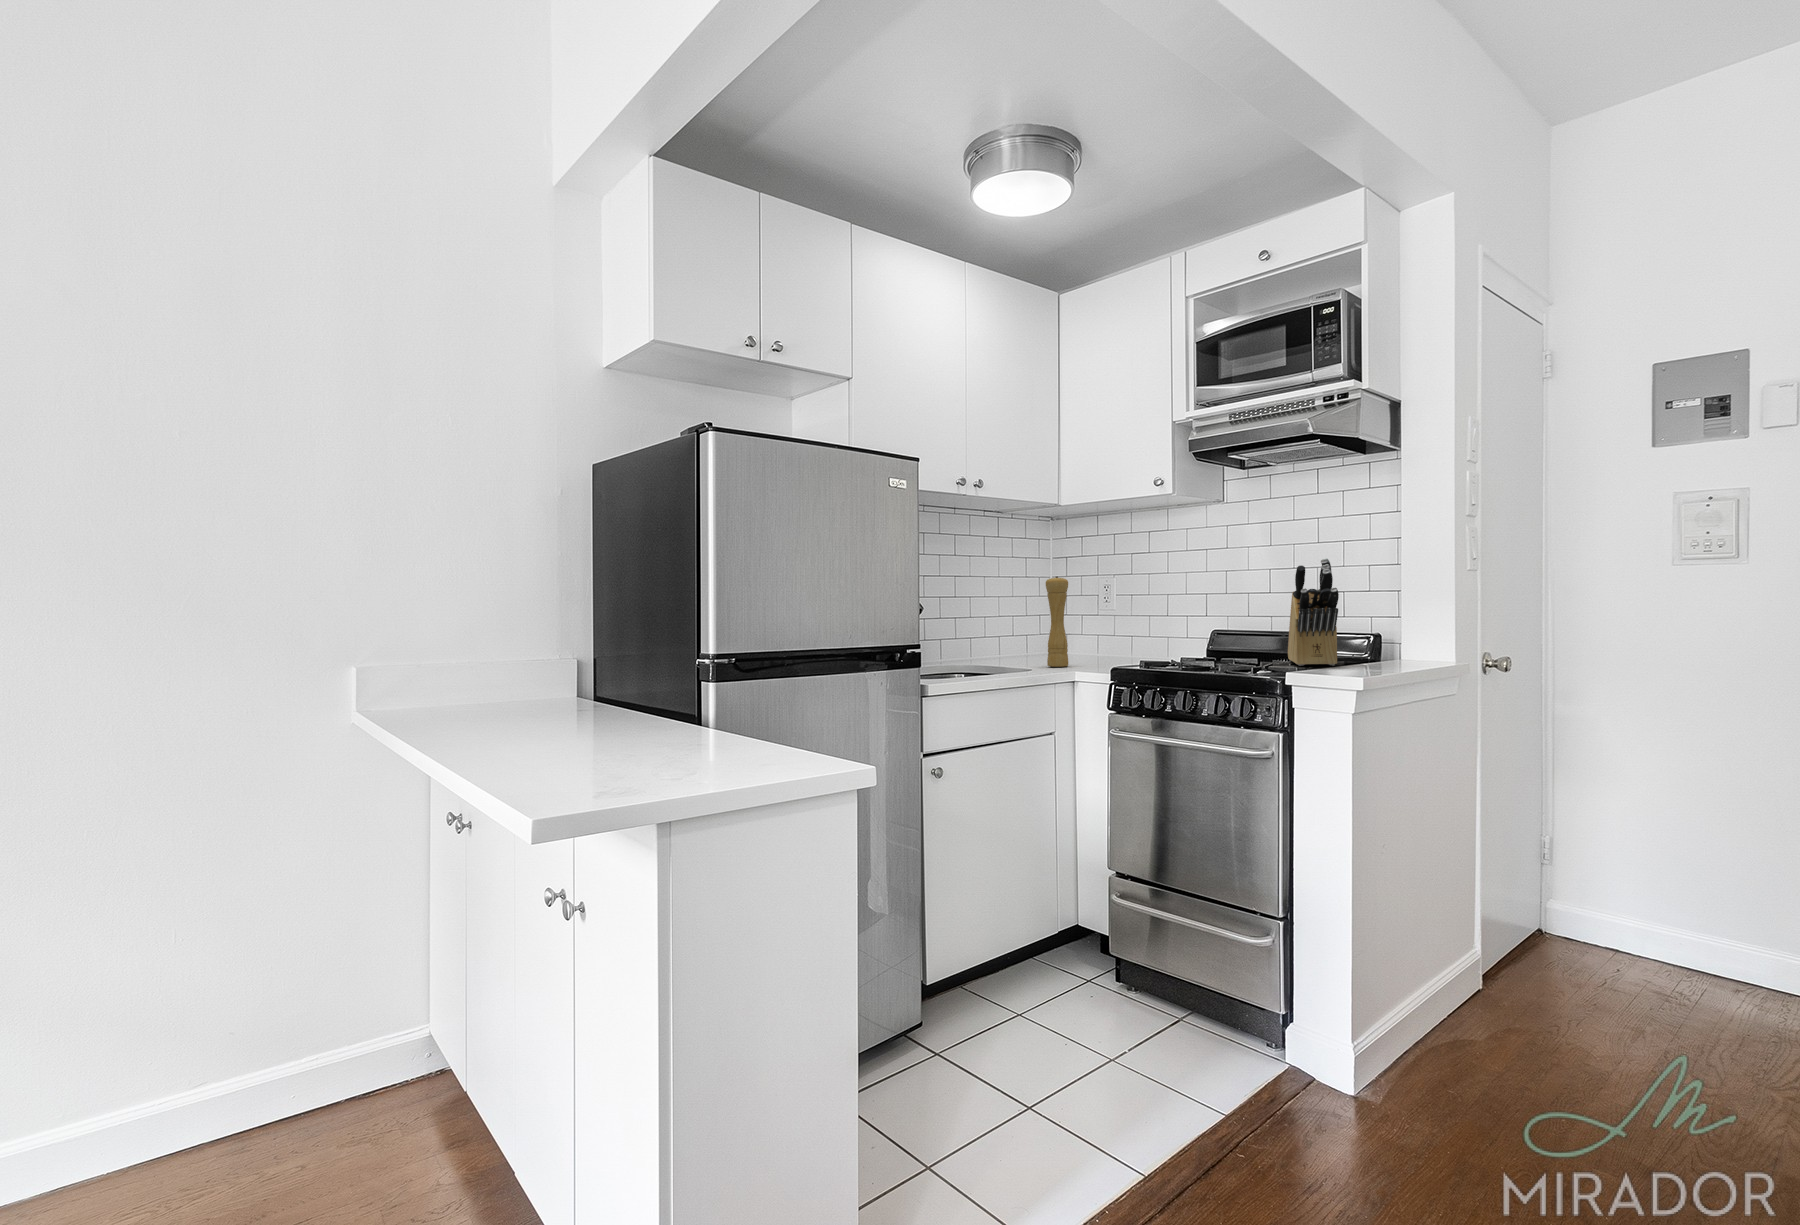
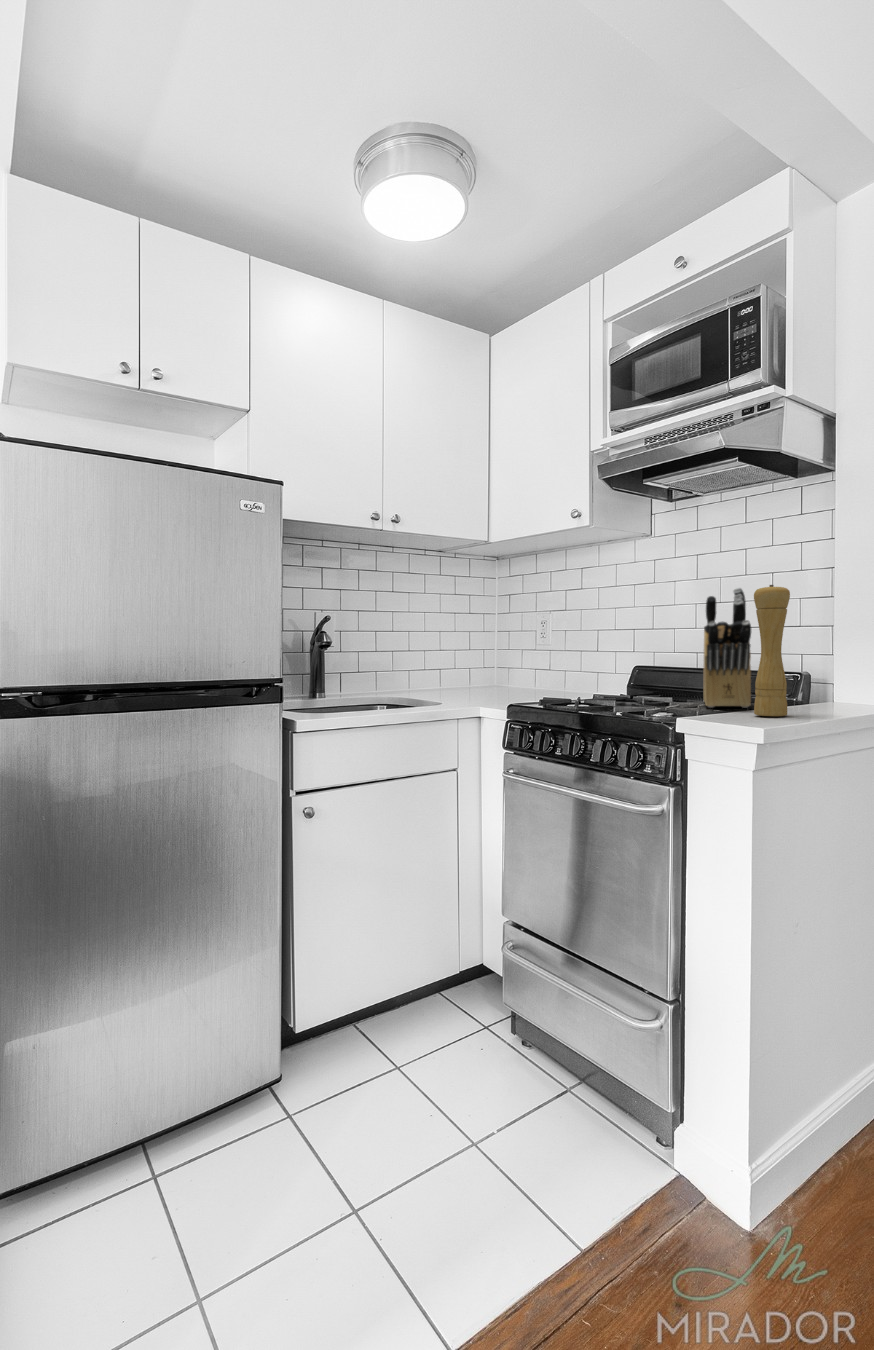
pepper mill: present [1046,576,1068,667] -> present [754,585,790,716]

